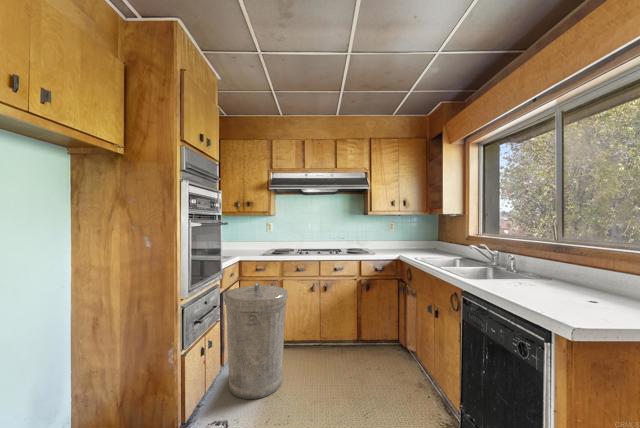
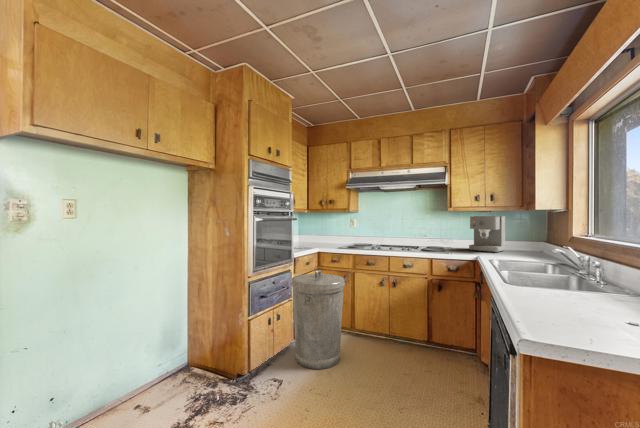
coffee maker: none [383,219,409,251] -> present [469,216,505,253]

